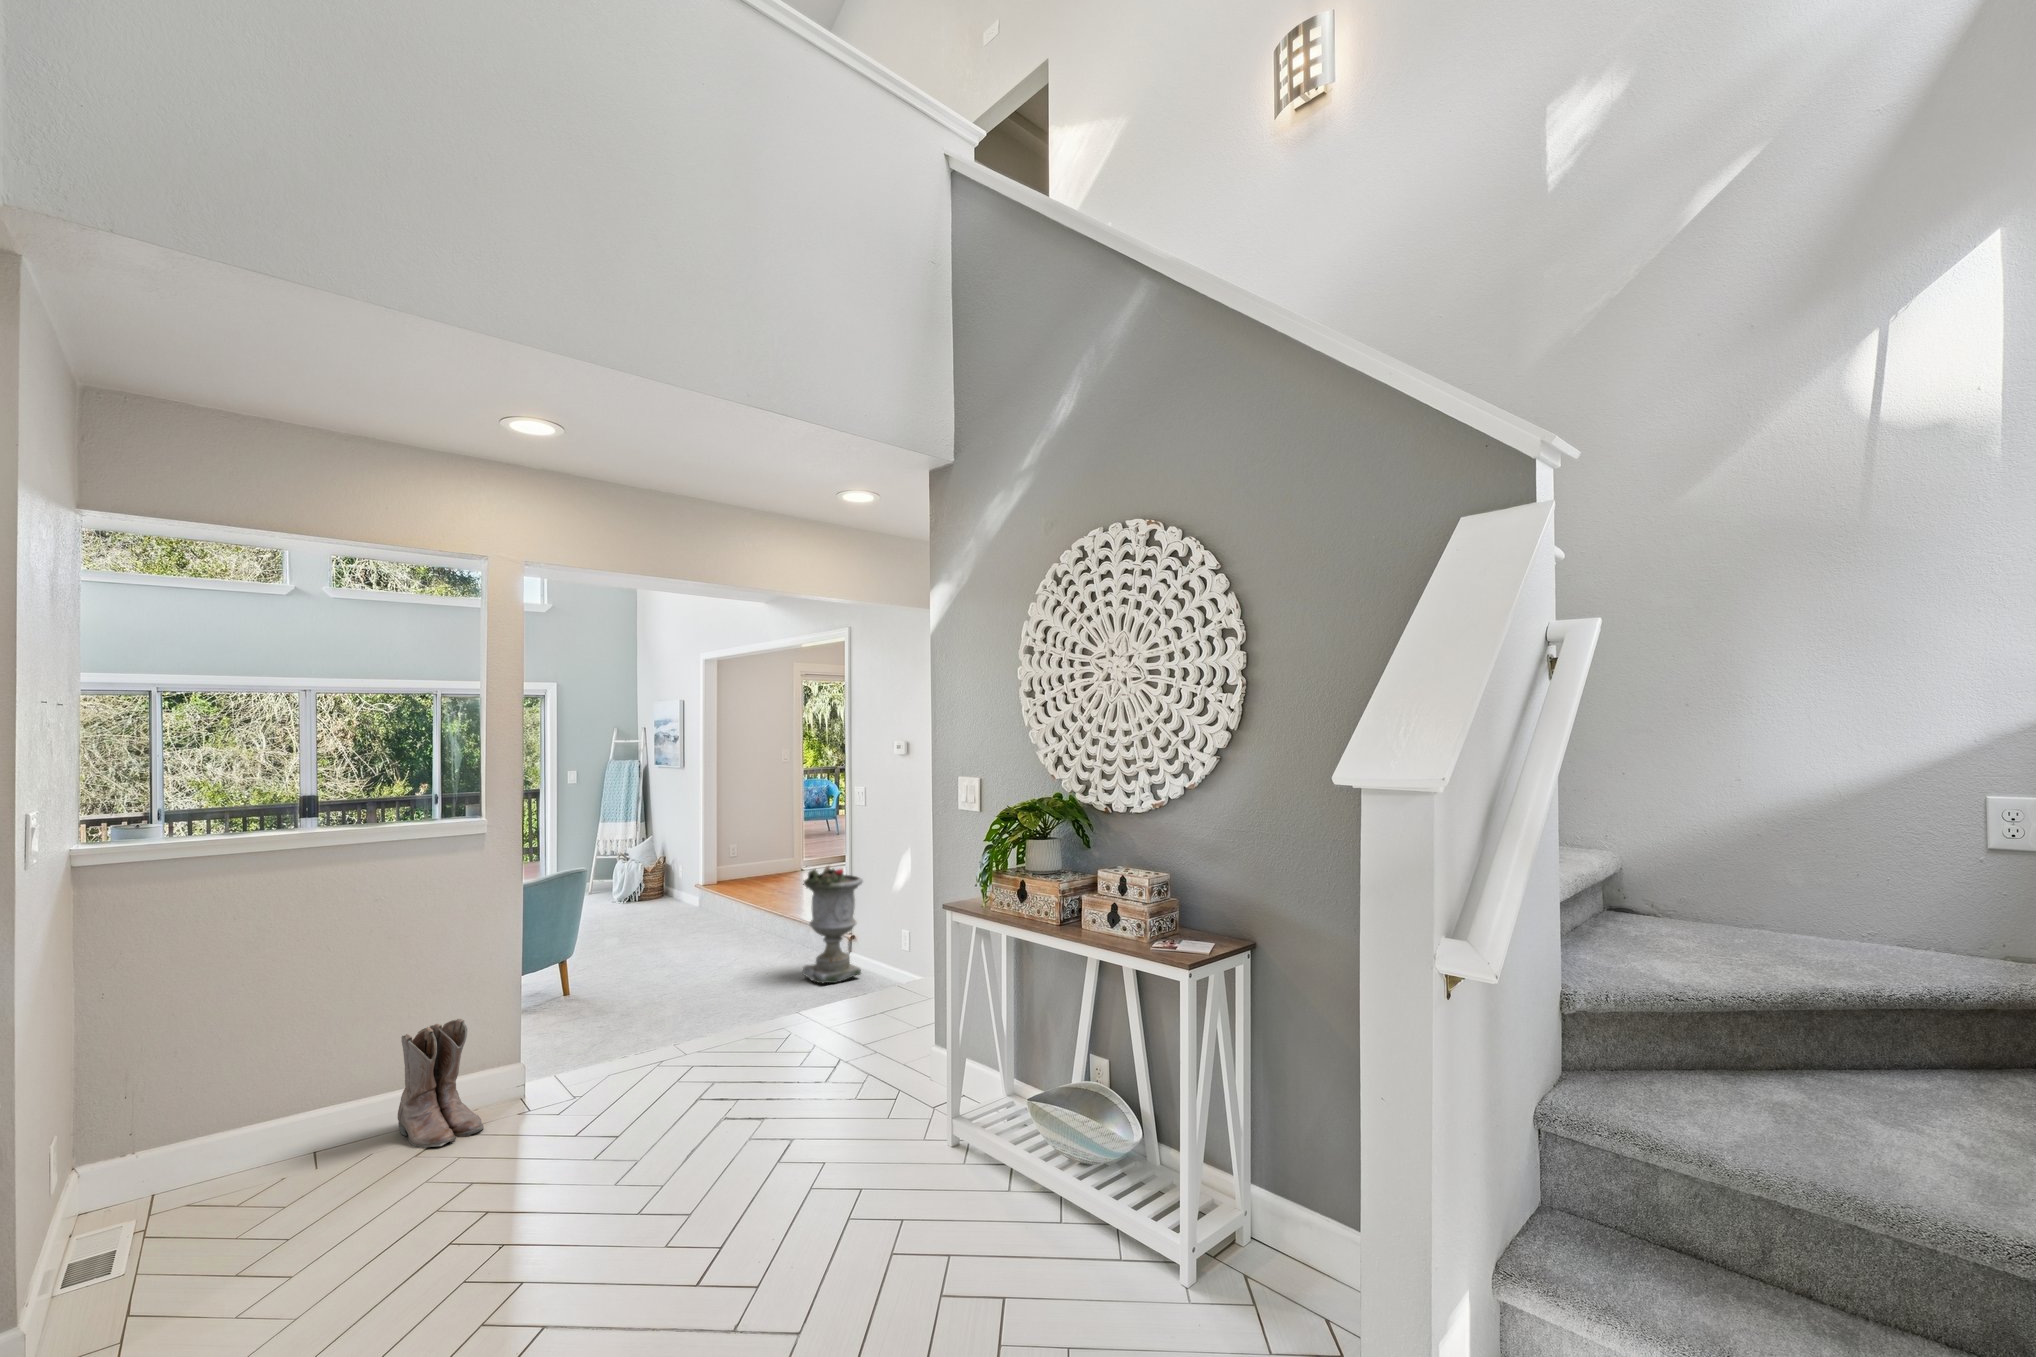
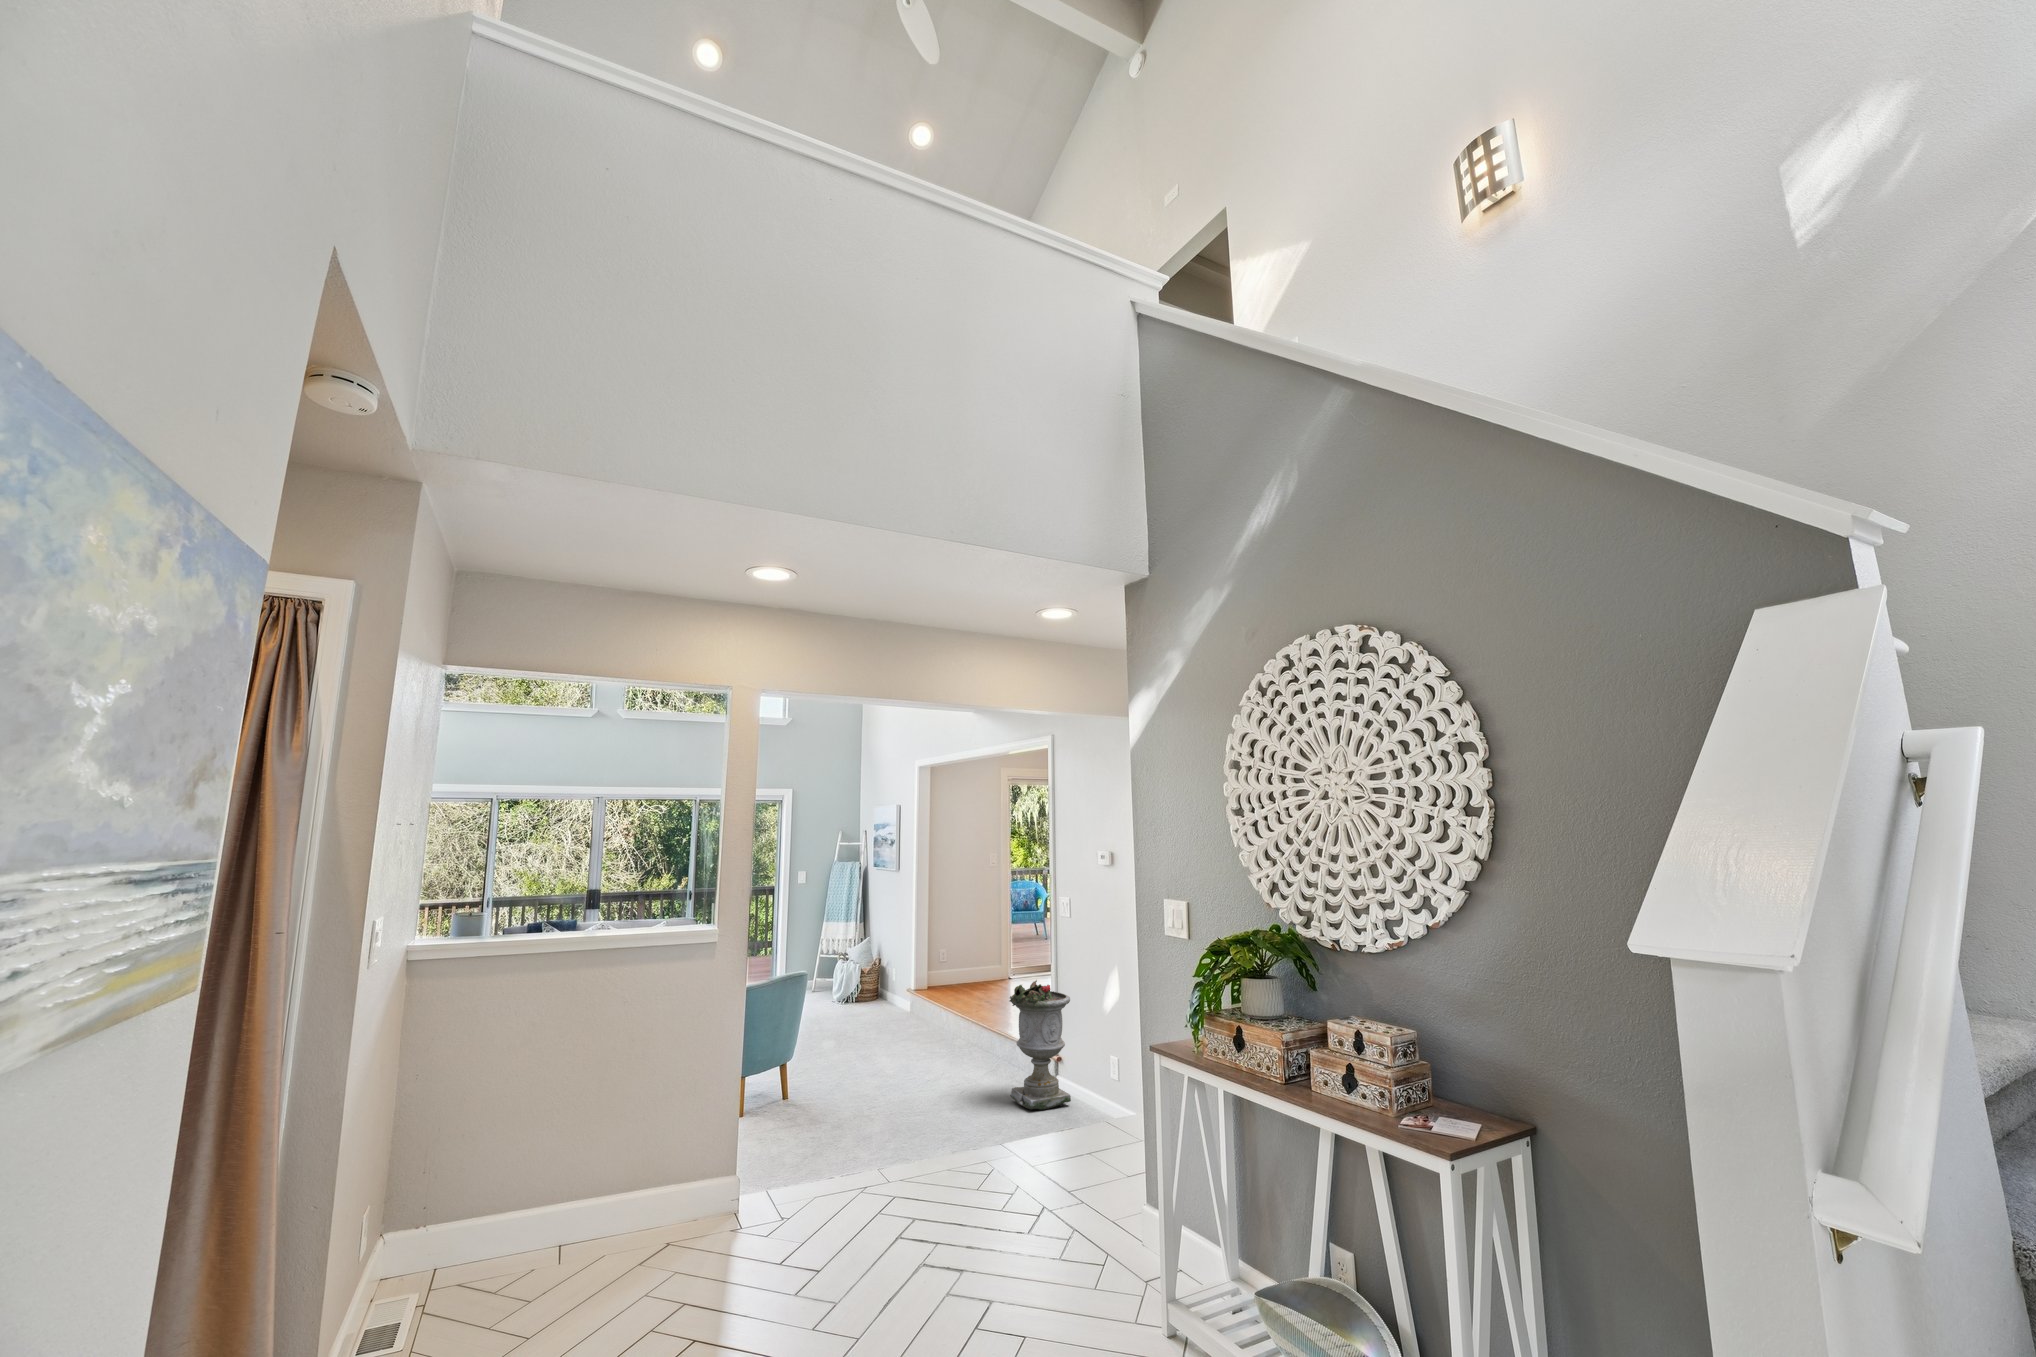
boots: present [398,1019,484,1148] -> none [630,1133,703,1267]

